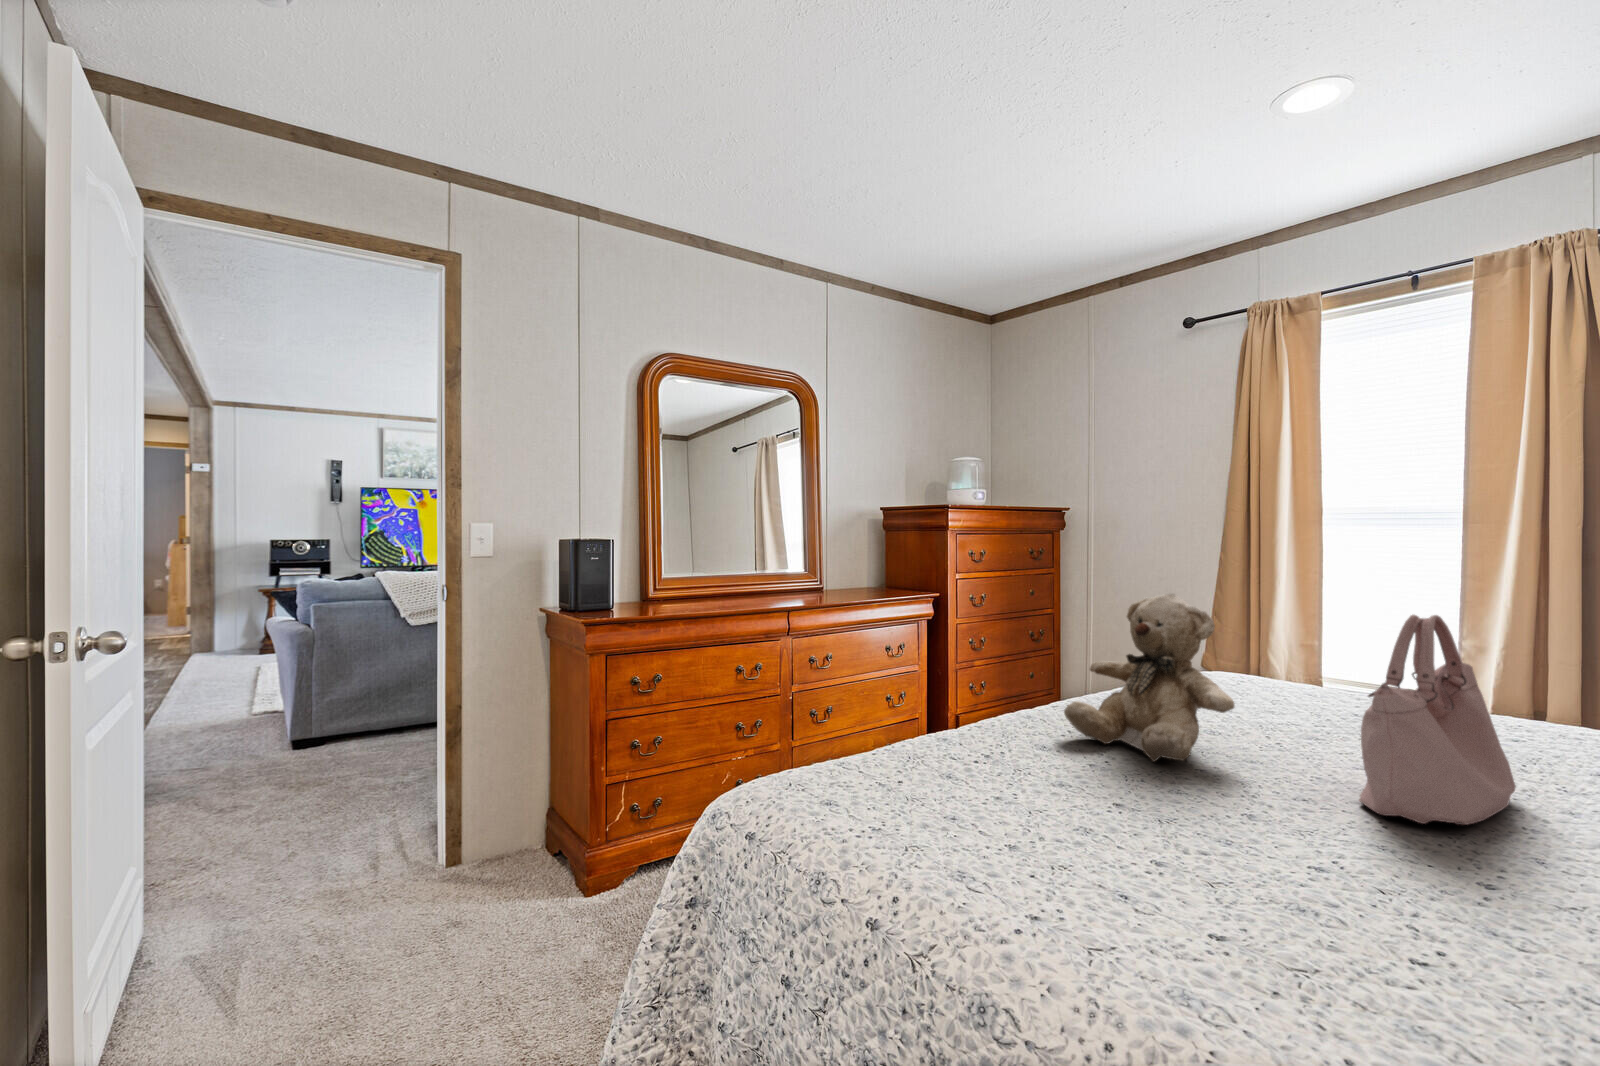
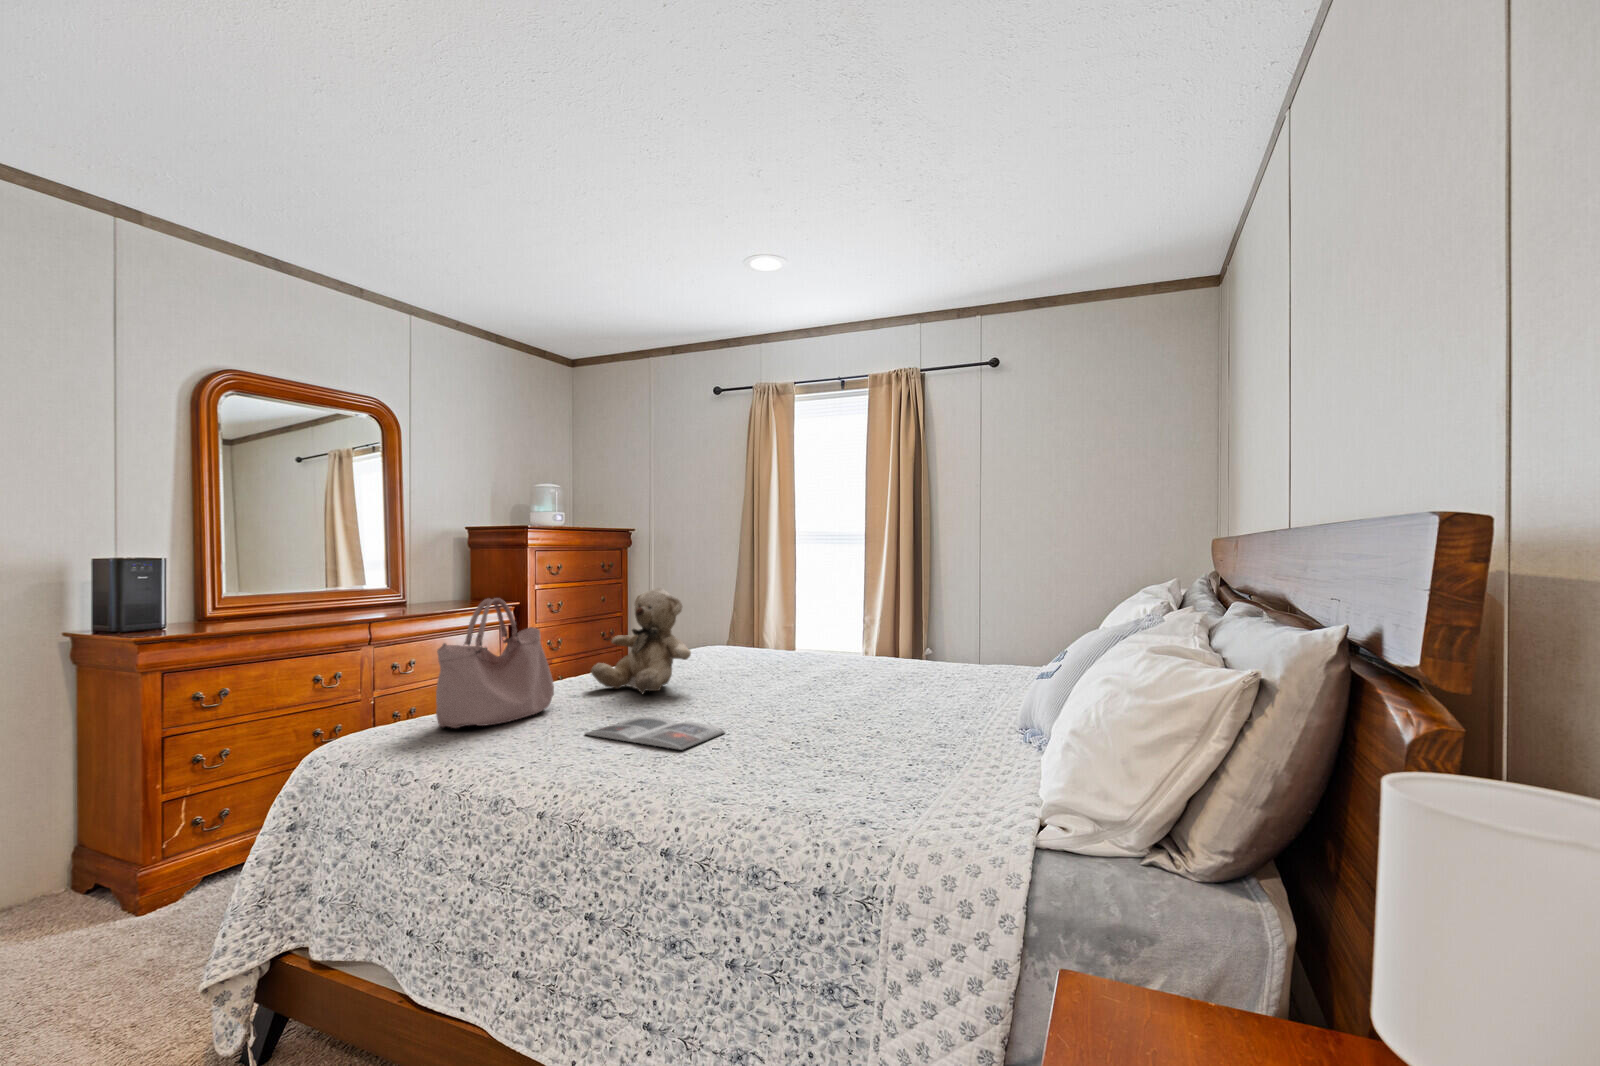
handbag: present [1359,615,1516,825] -> present [436,598,554,728]
magazine: none [1093,819,1390,943] -> present [585,717,725,750]

